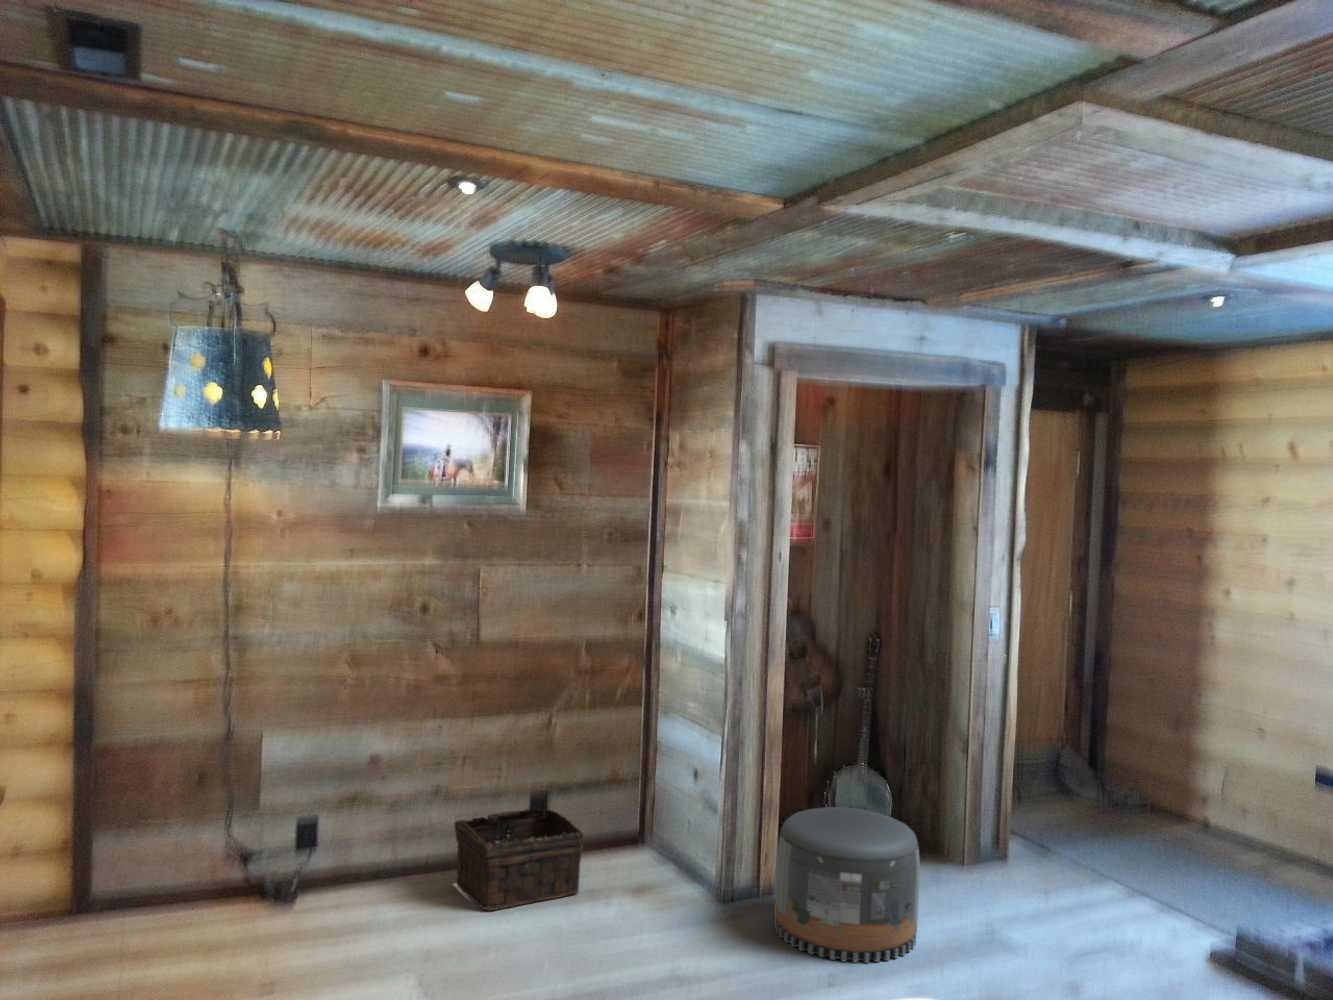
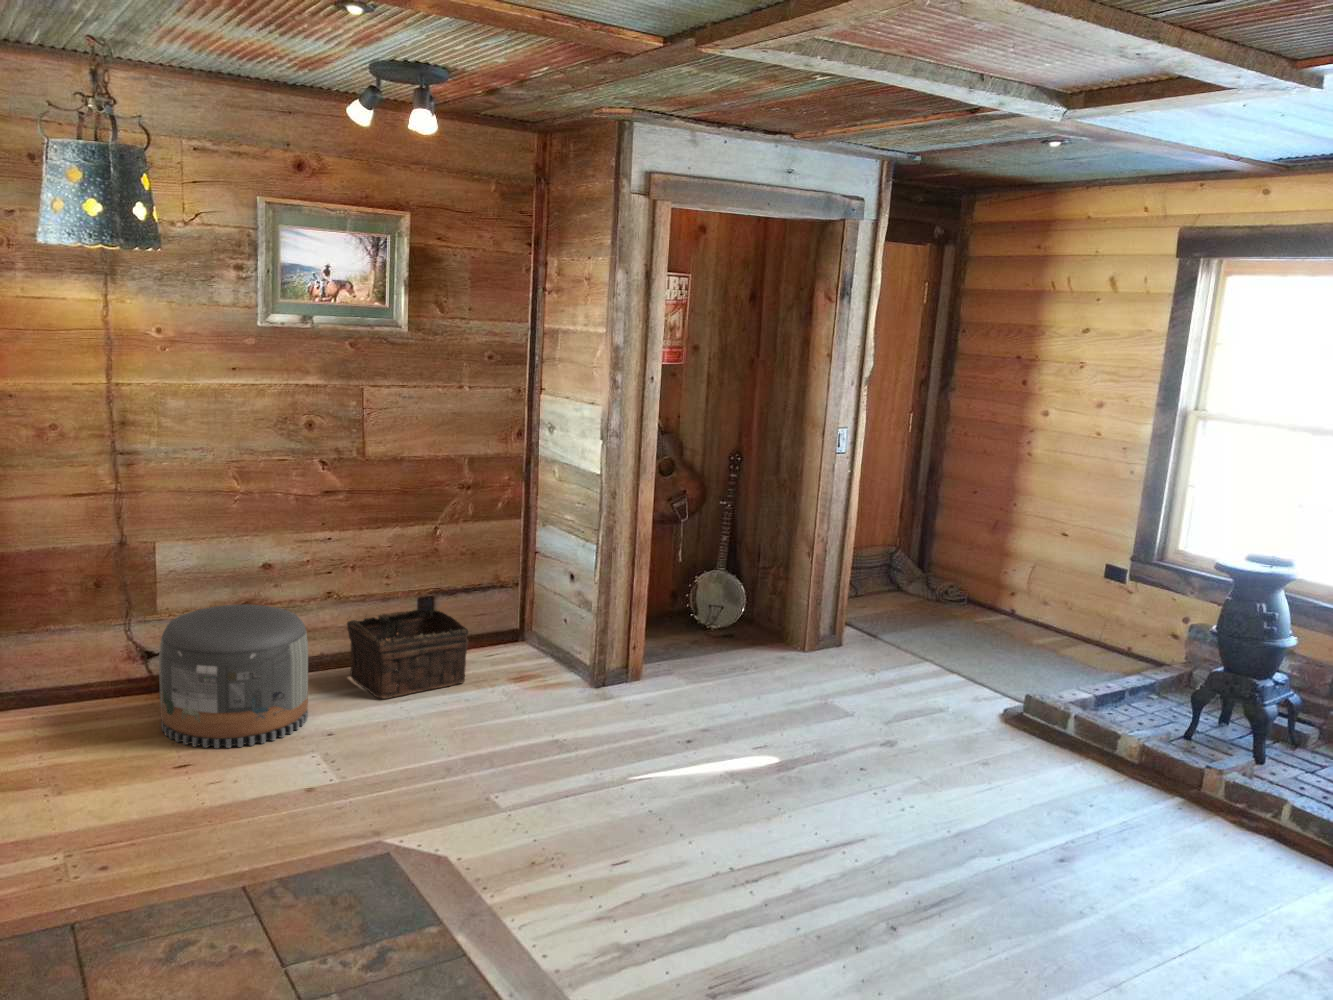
pouf: present [774,807,920,963] -> present [159,604,308,748]

